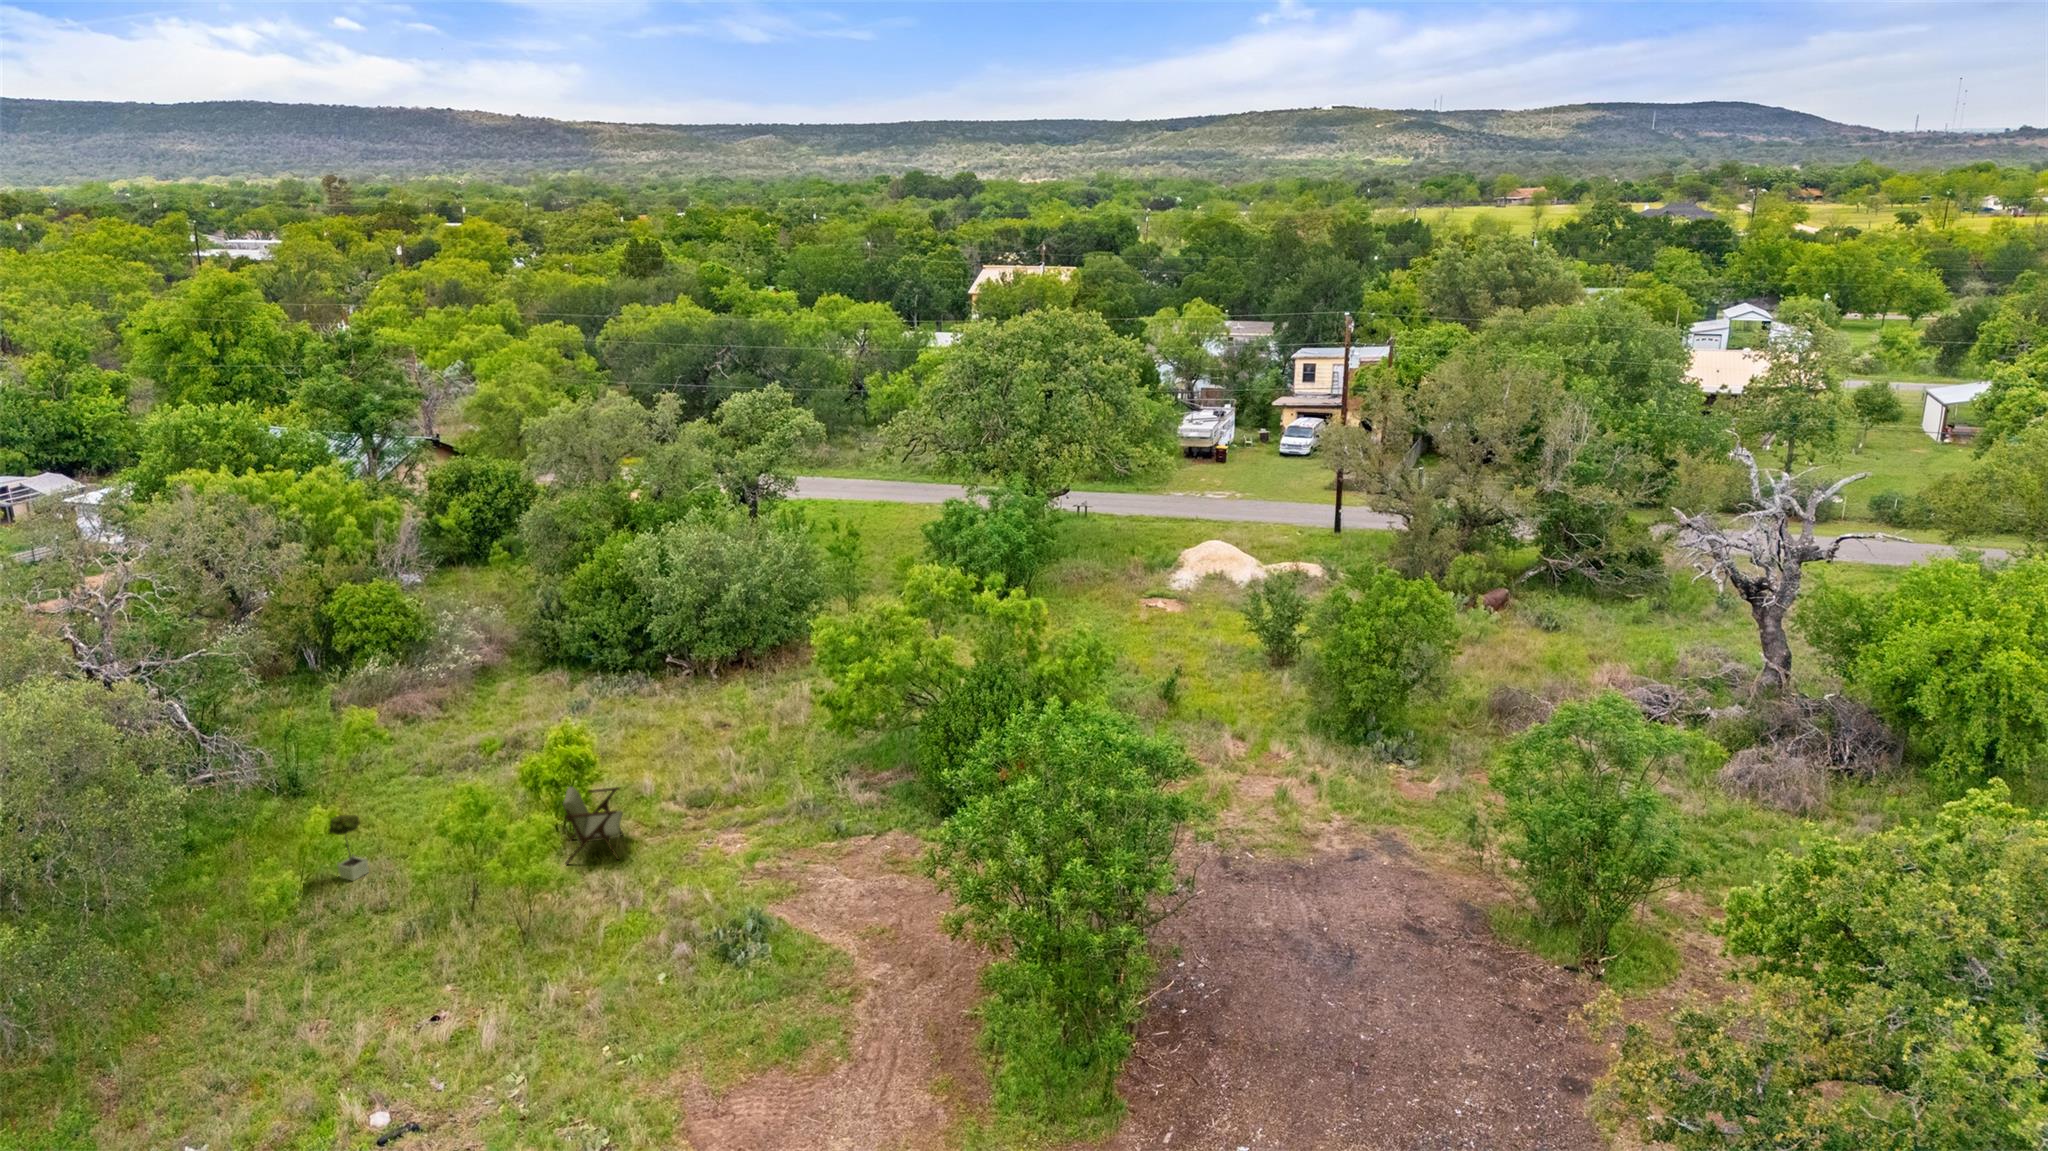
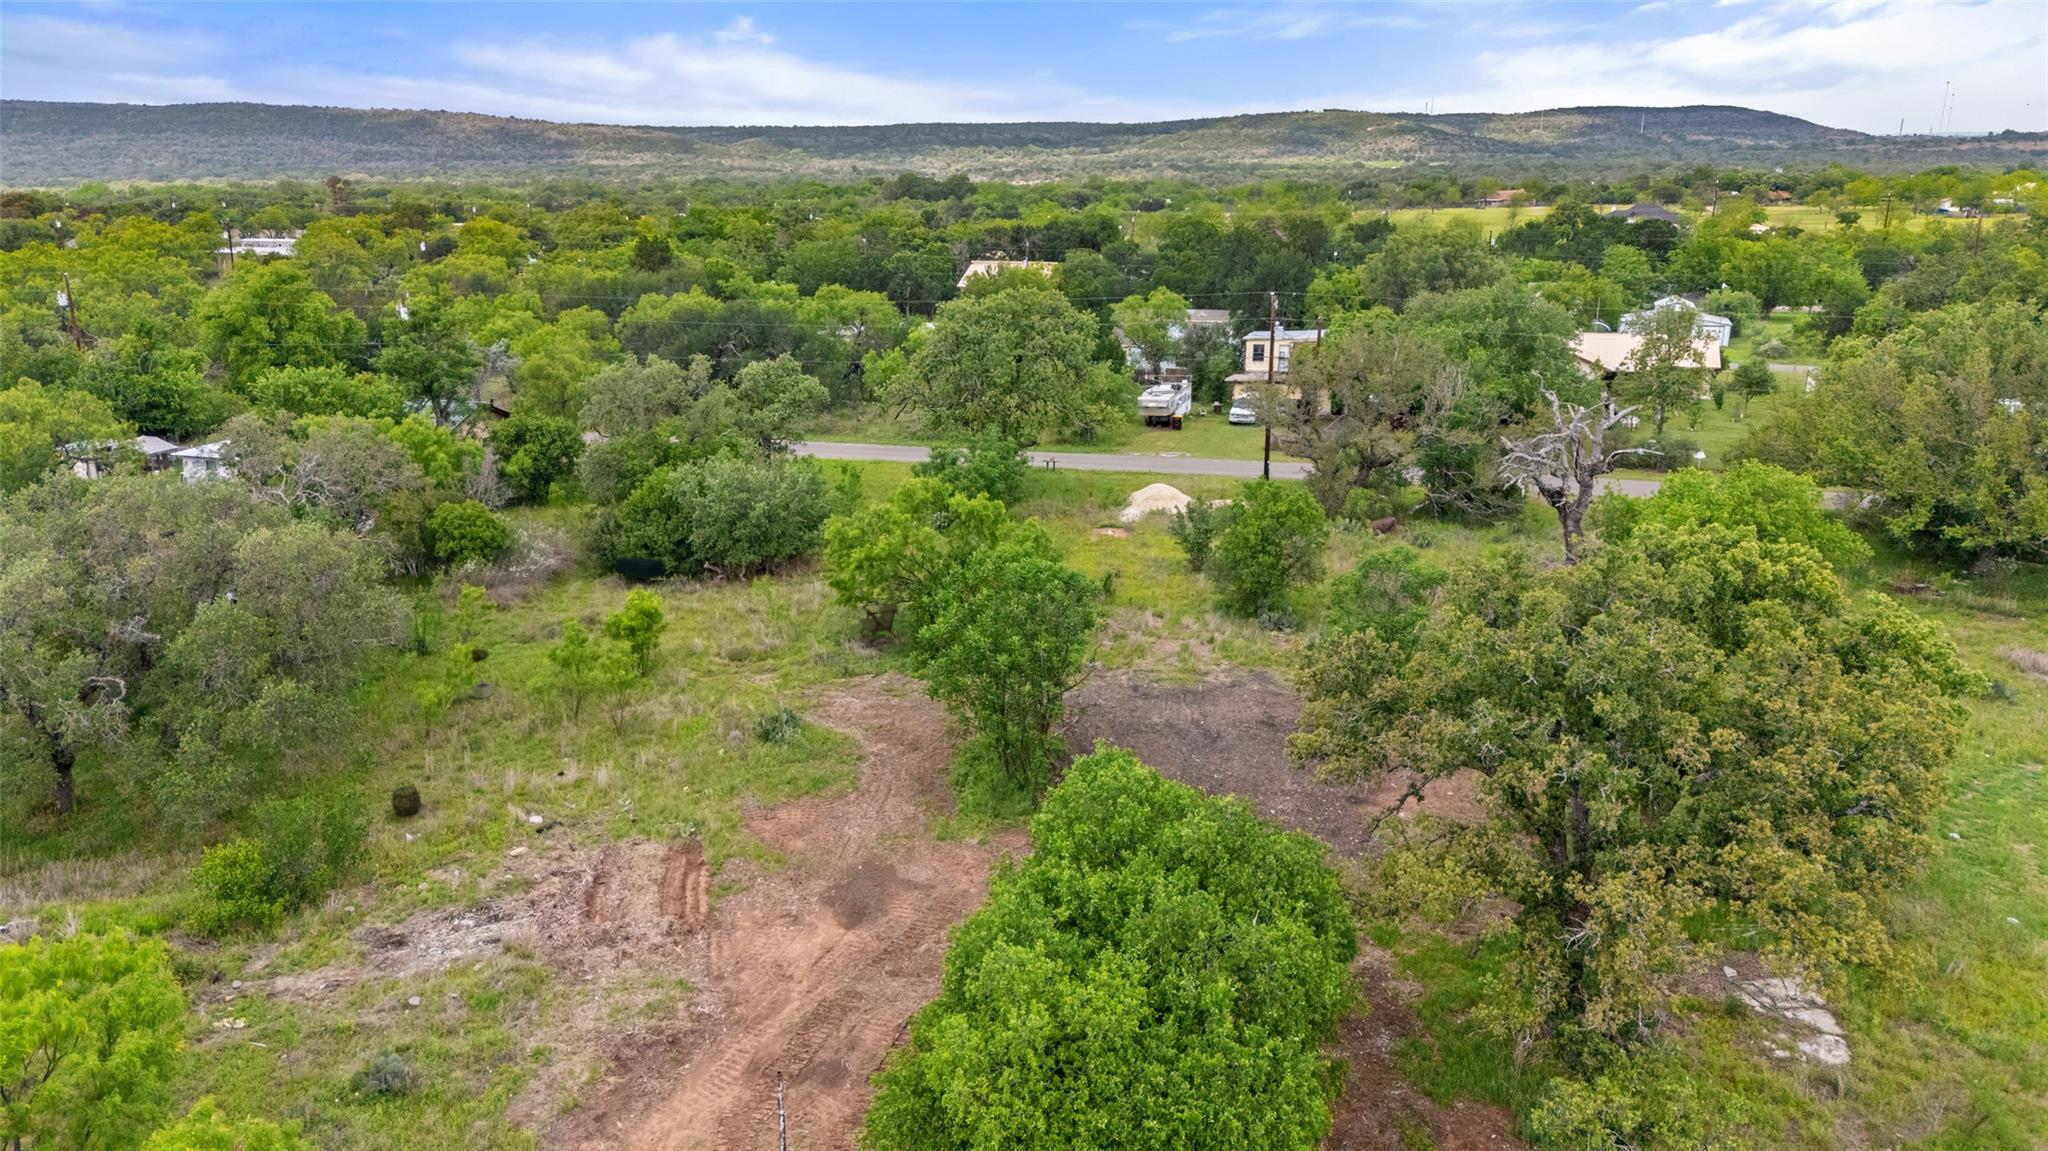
bench: none [557,644,618,686] -> present [615,557,665,585]
lounge chair: present [563,787,624,865] -> present [859,600,900,647]
woven basket: none [170,1071,217,1119] -> present [391,786,421,815]

